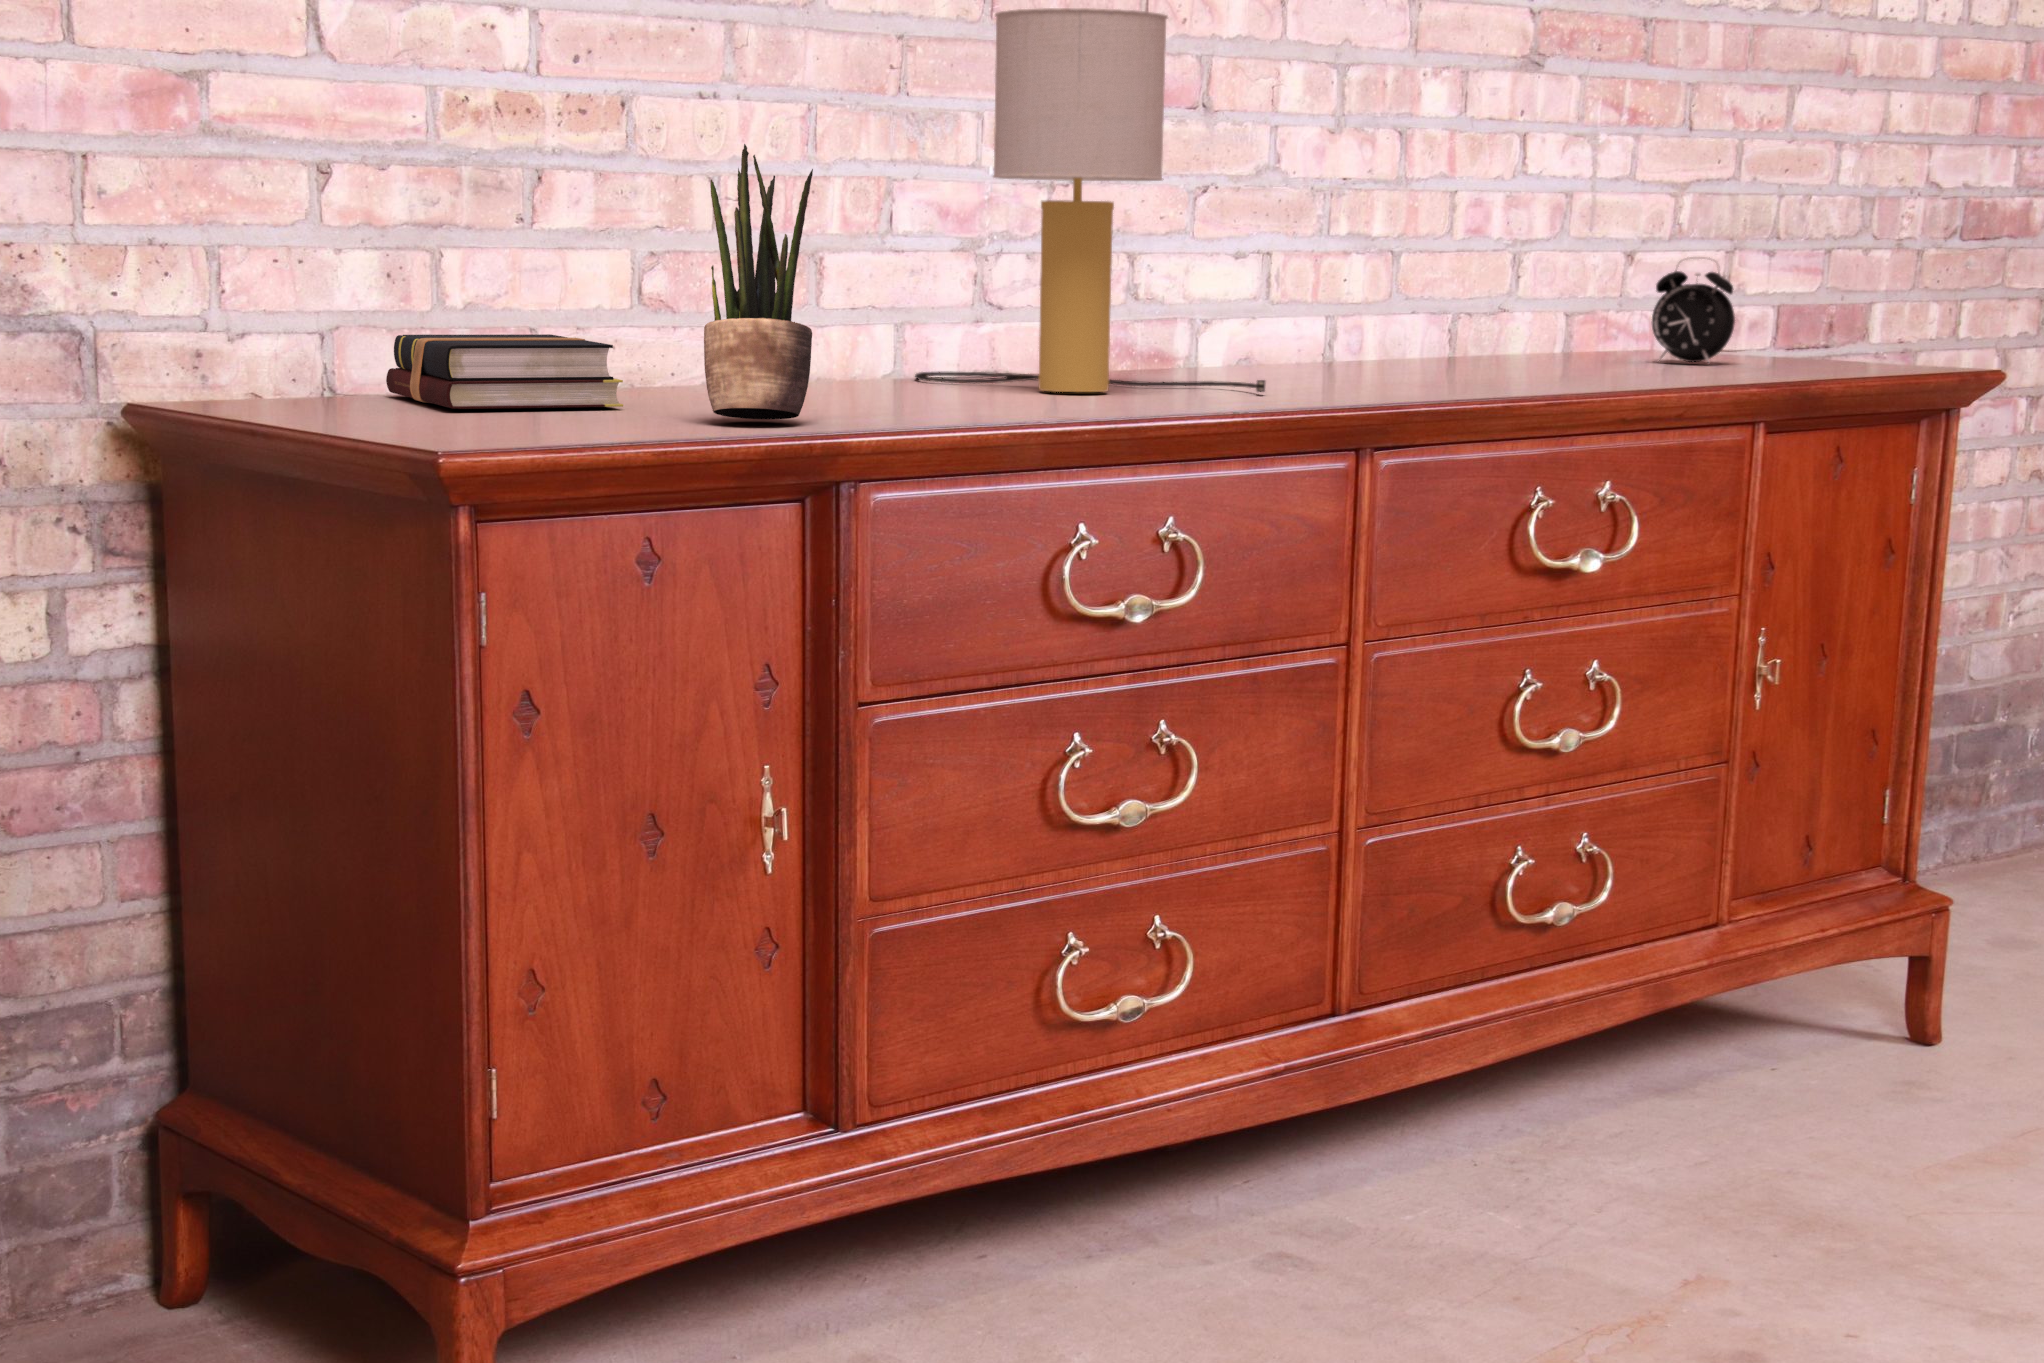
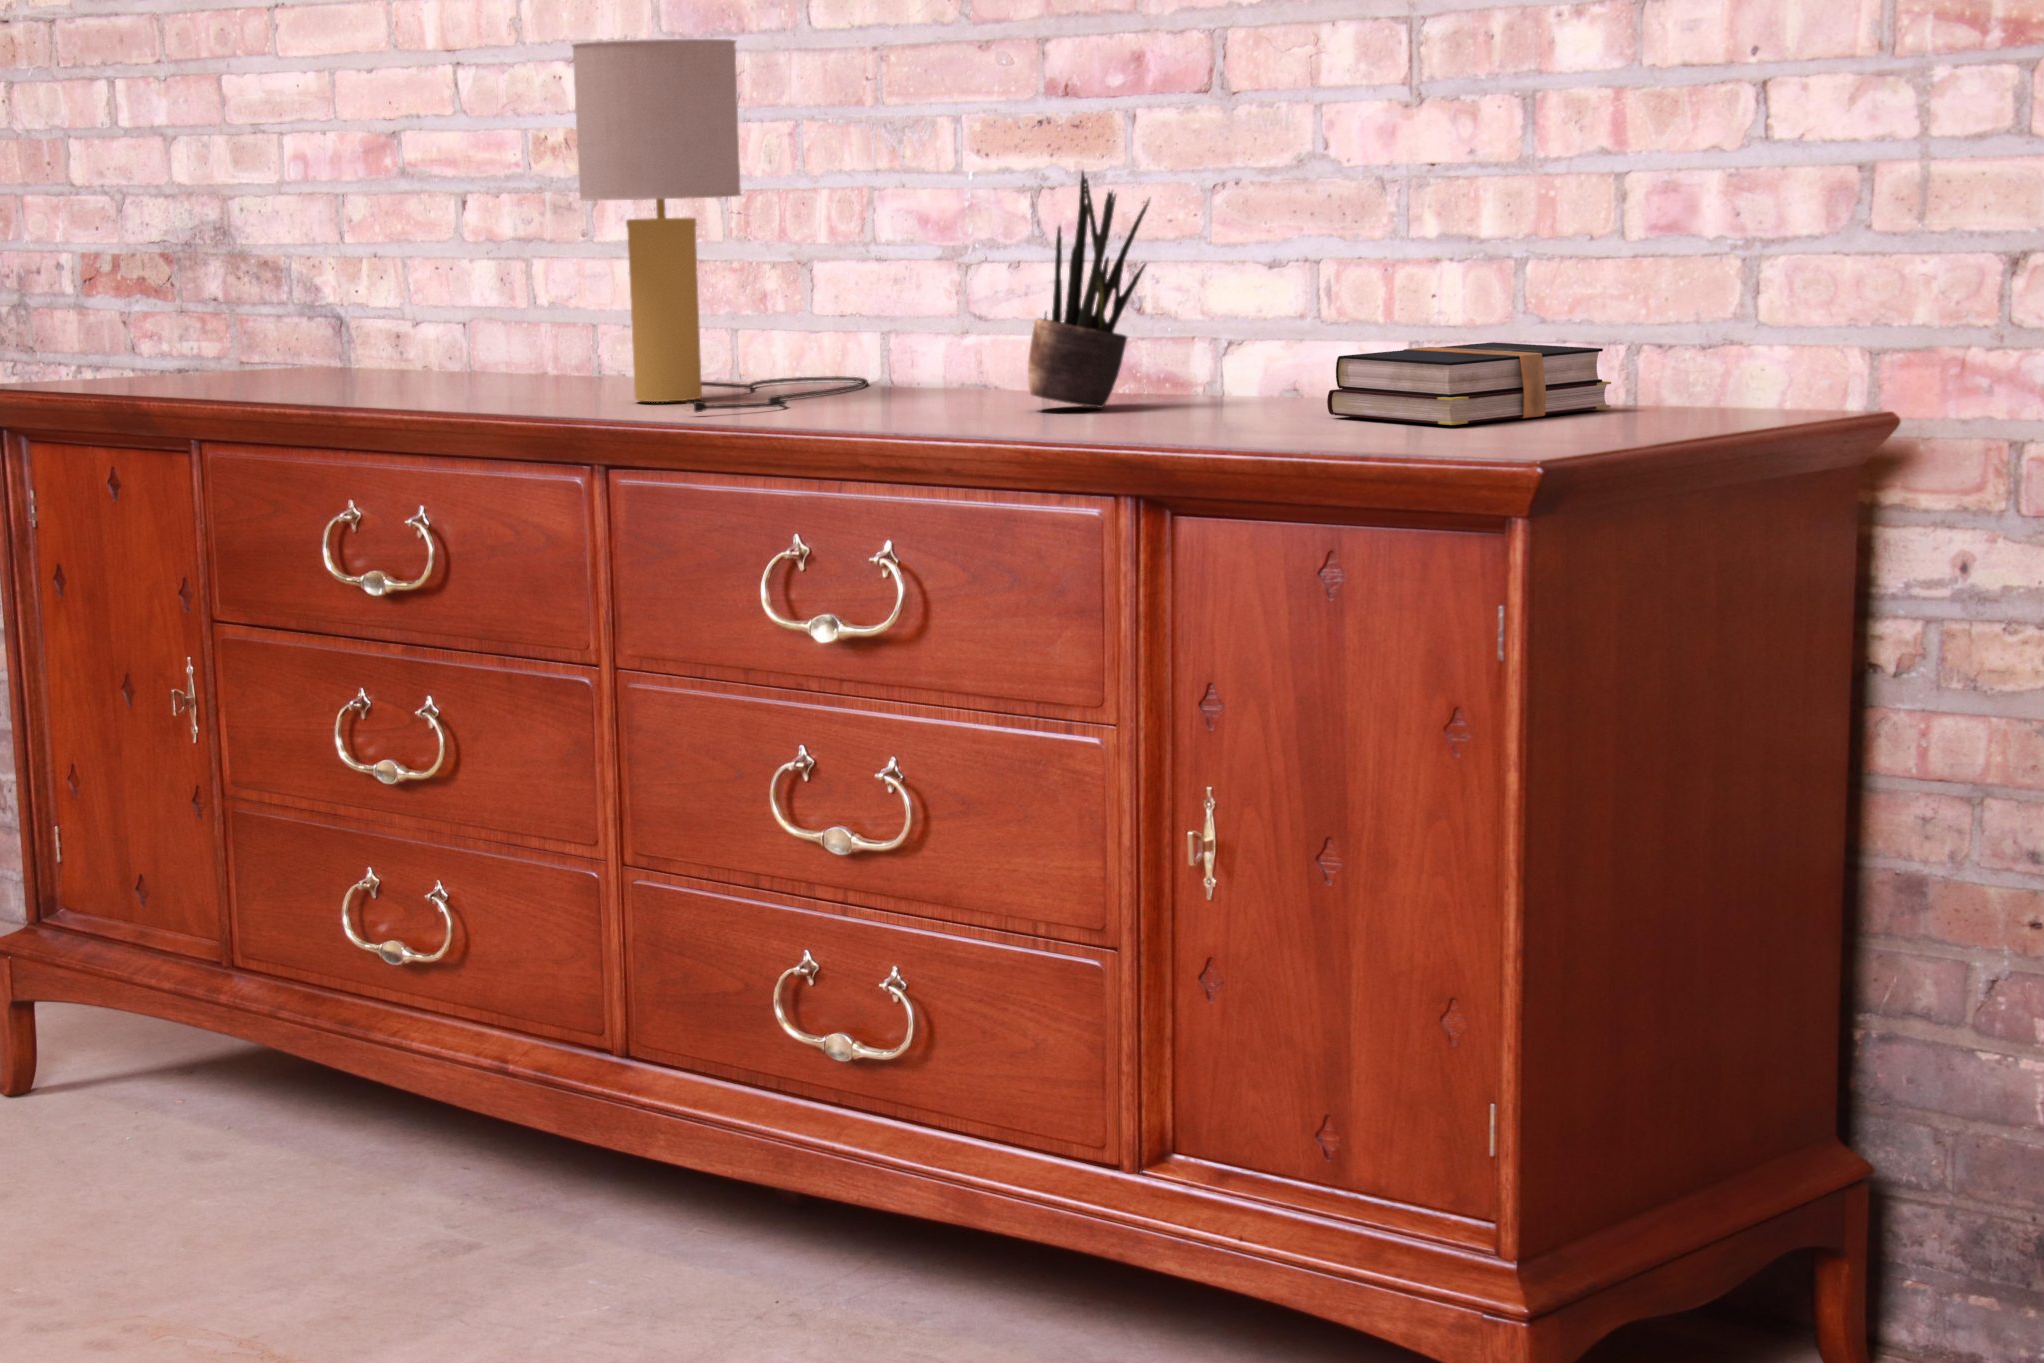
potted plant: present [704,144,813,419] -> present [1028,171,1150,408]
alarm clock: present [1652,257,1735,362] -> none [1628,272,1722,440]
hardback book: present [386,334,623,409] -> present [1327,342,1611,425]

